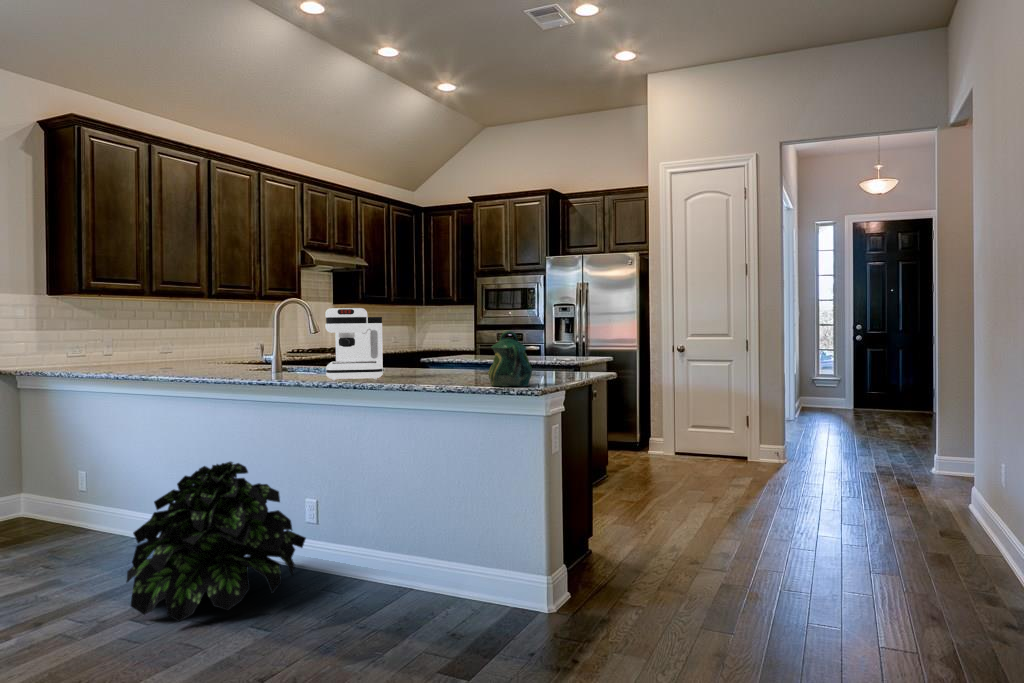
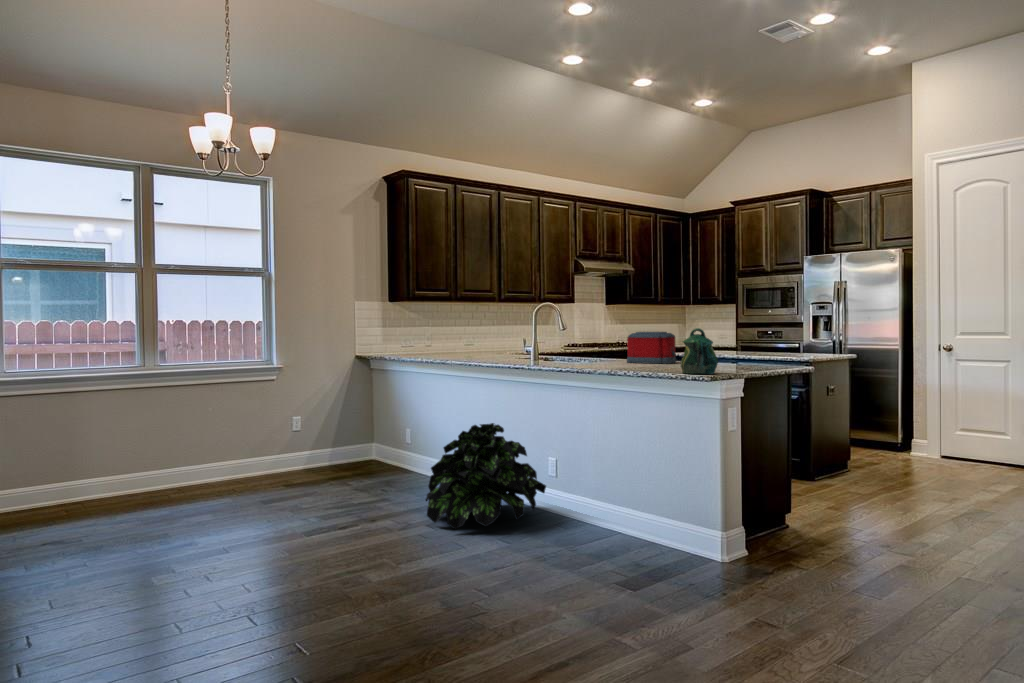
coffee maker: present [325,308,383,380] -> none [563,310,610,367]
toaster: none [394,335,453,373] -> present [627,332,676,364]

